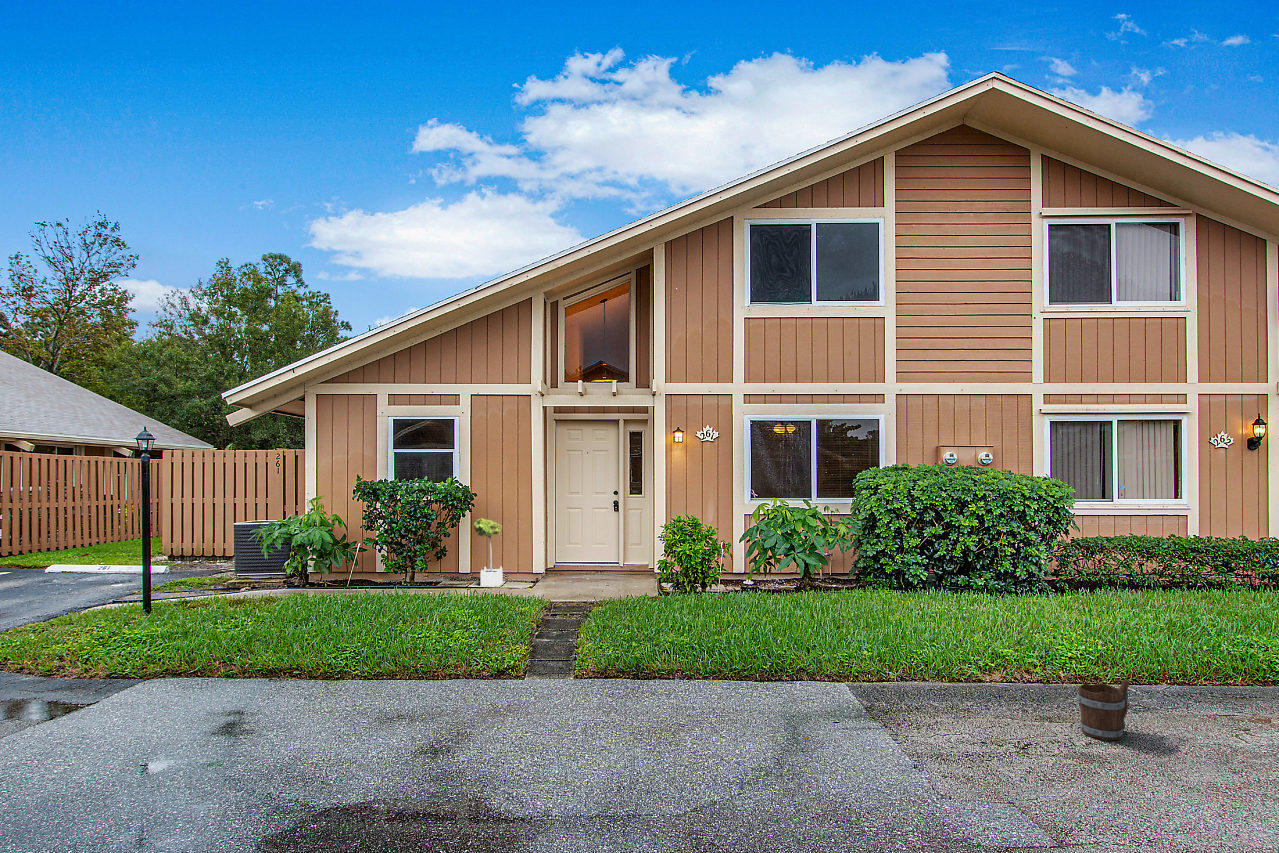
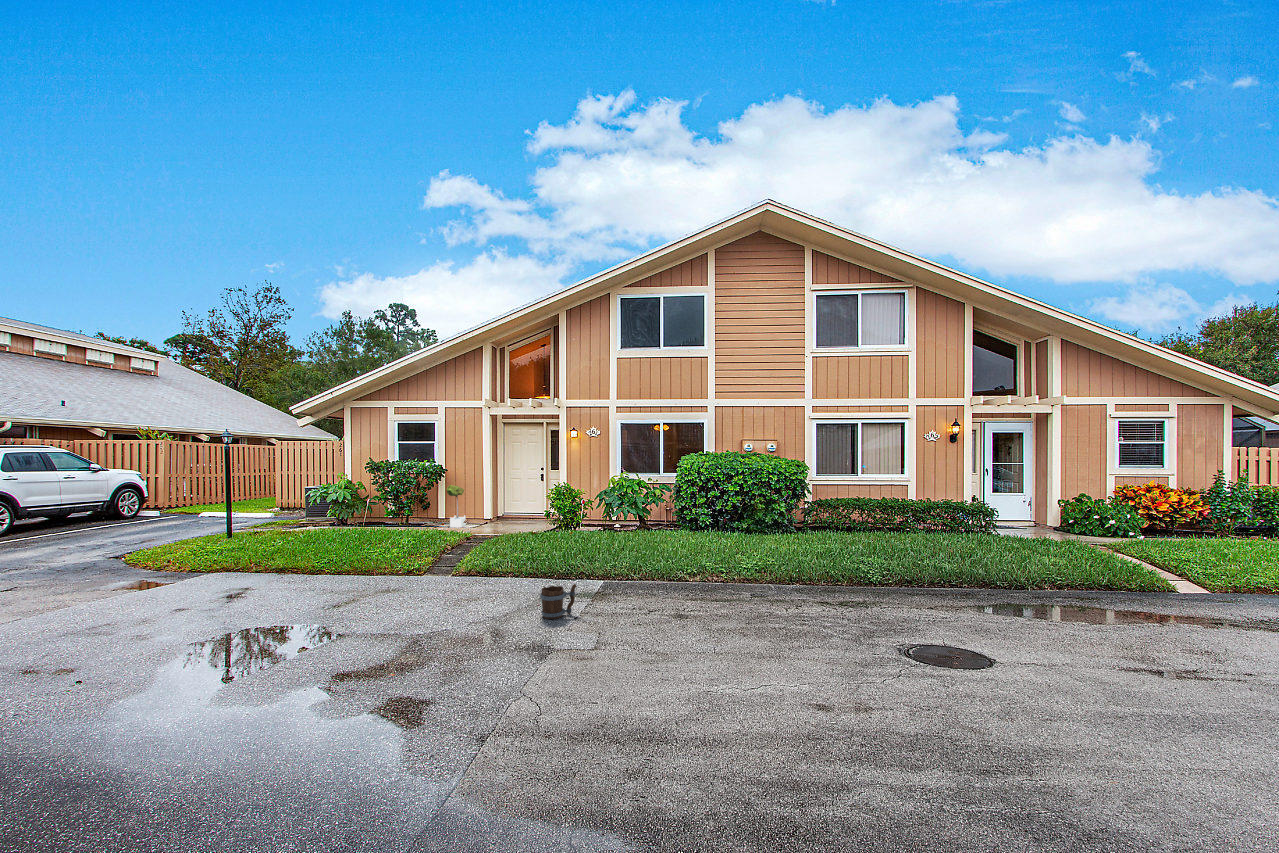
bucket: present [1077,680,1130,741] -> present [540,584,577,619]

